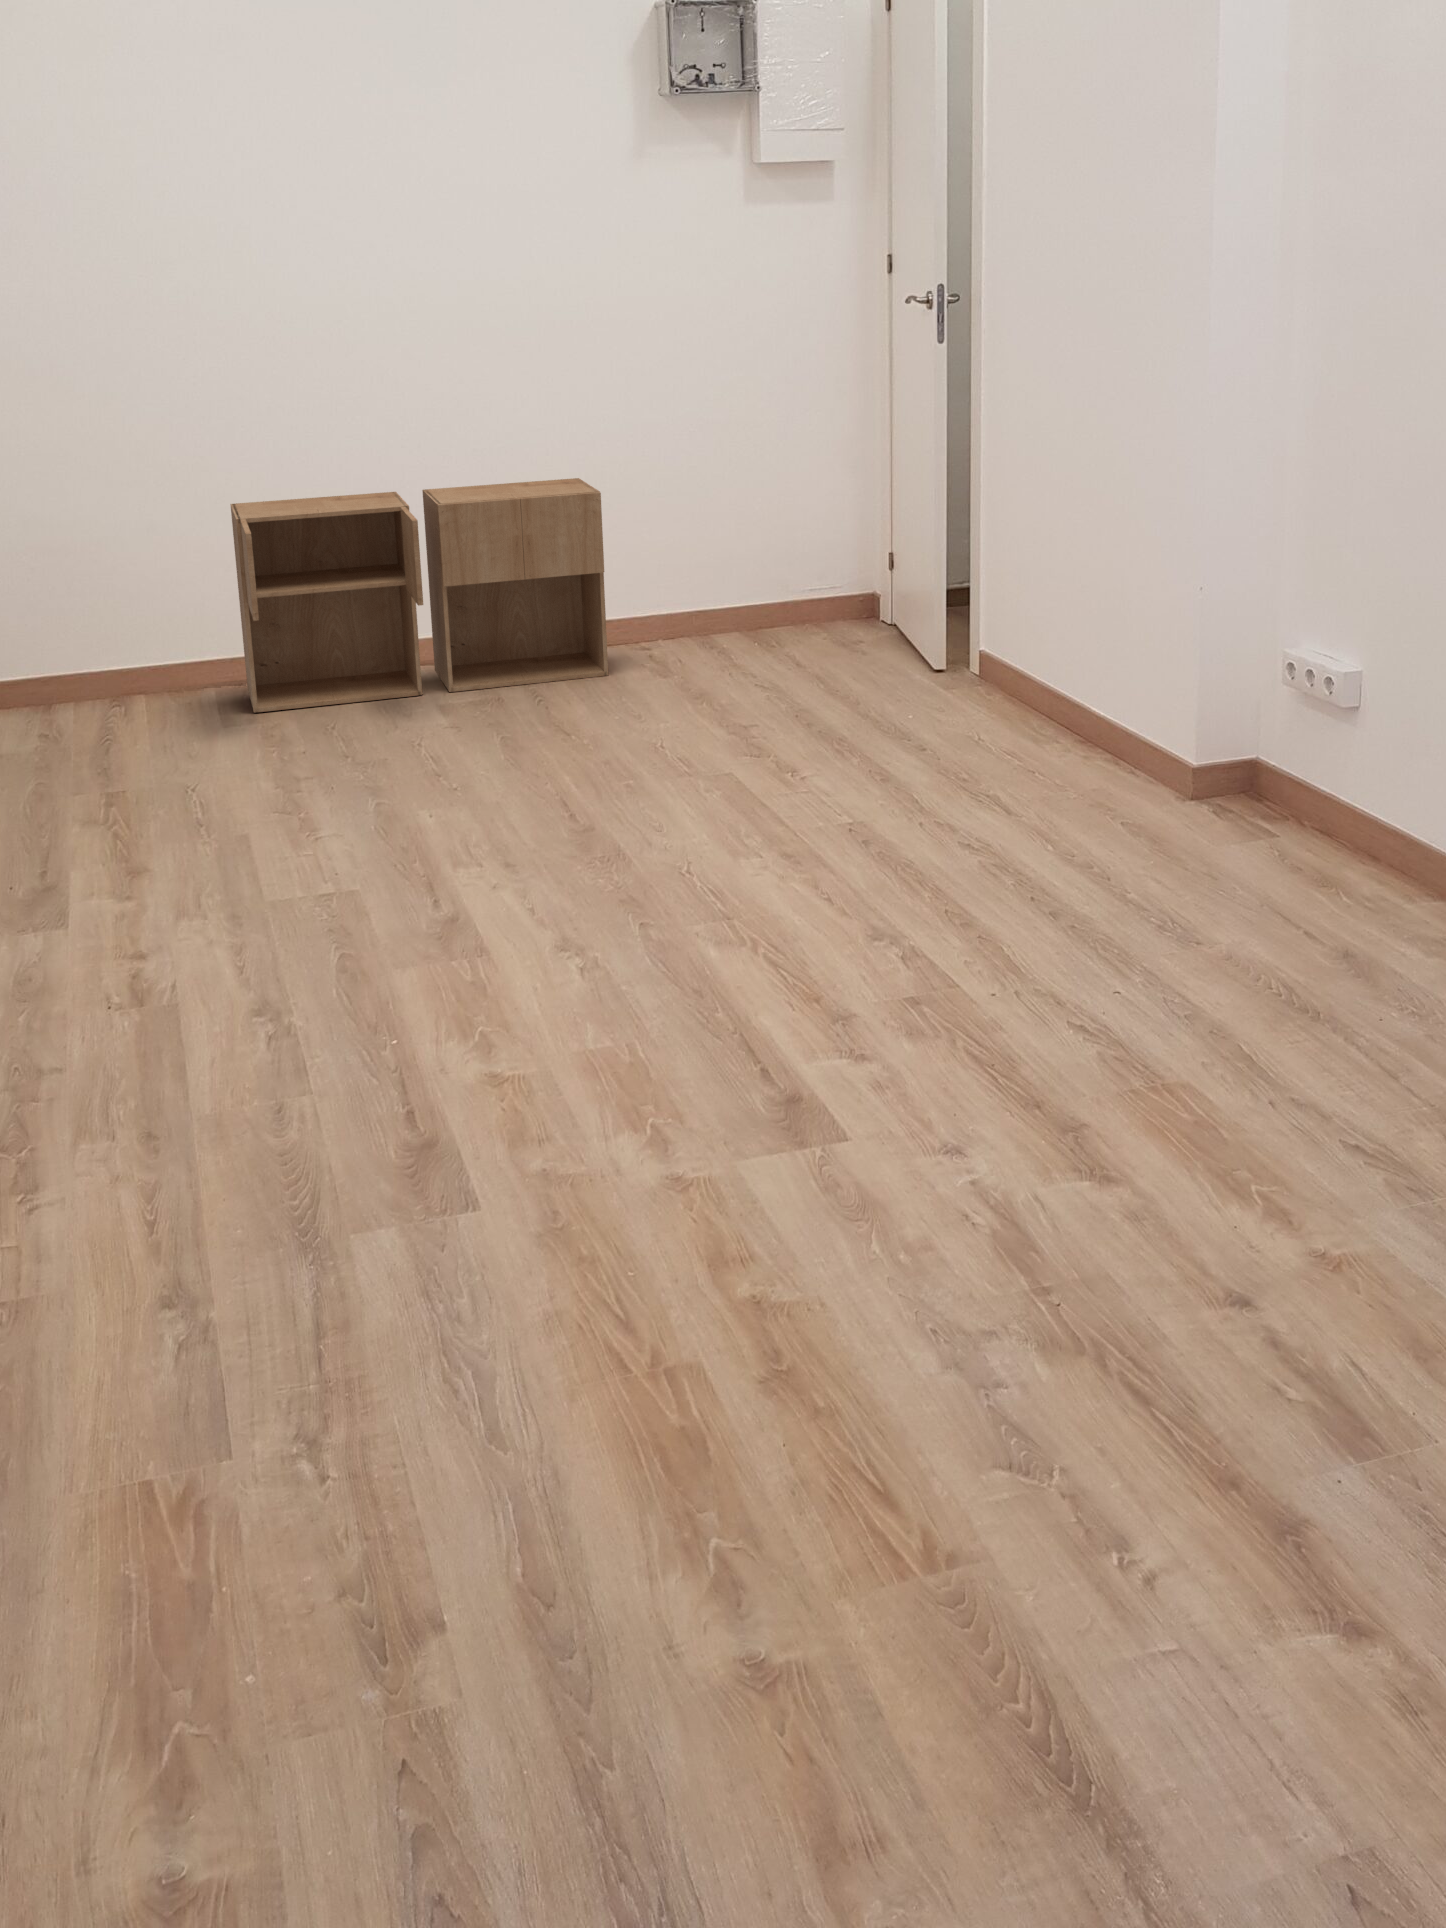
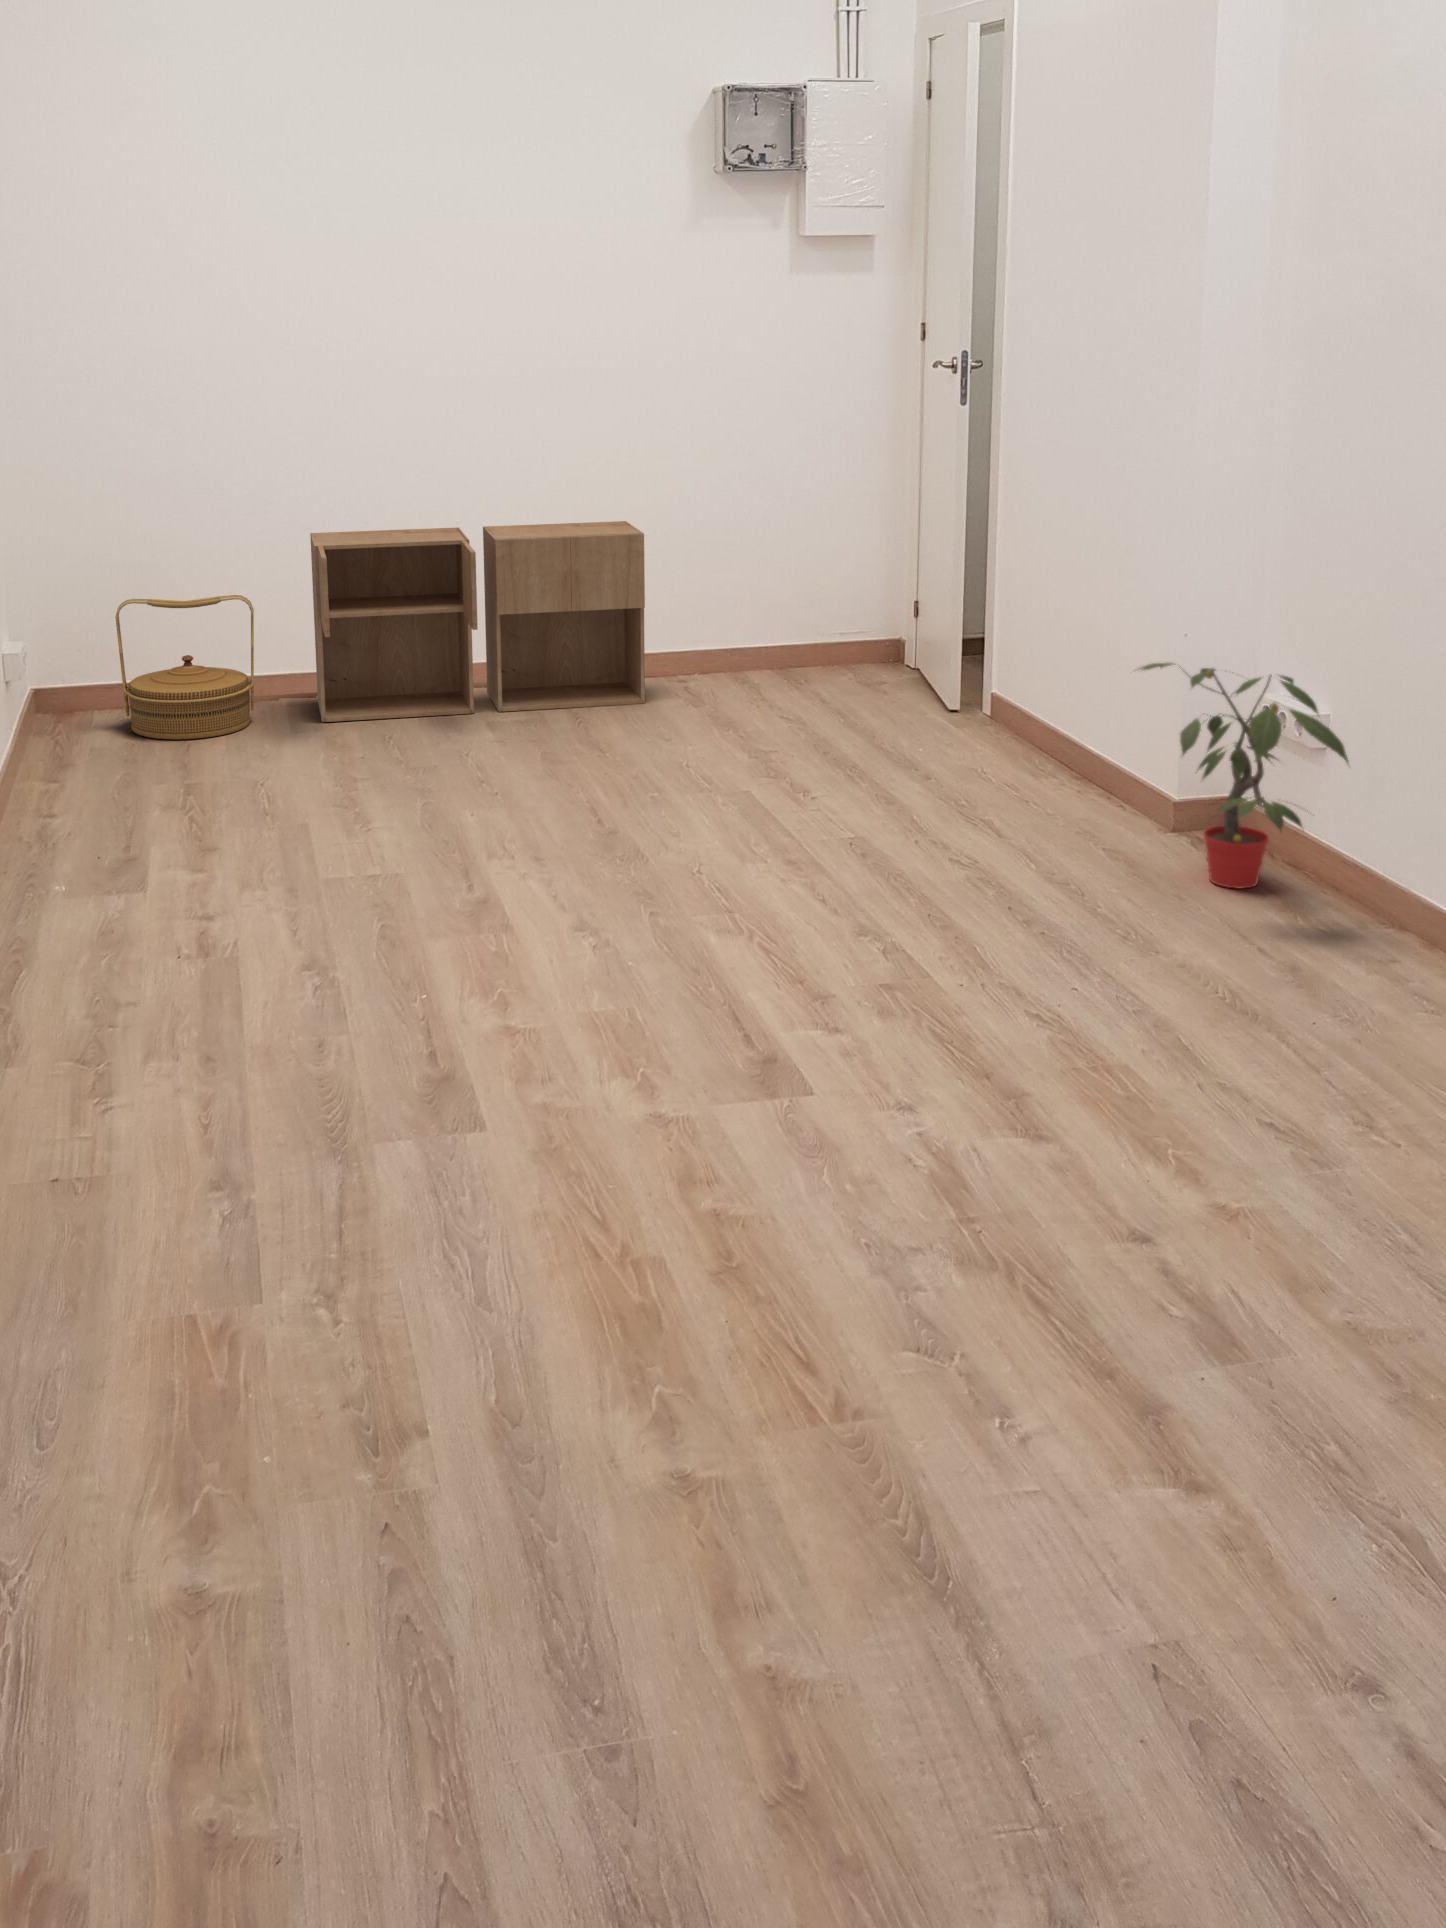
woven basket: none [13,577,176,741] -> present [115,595,254,740]
potted plant: none [1145,621,1397,862] -> present [1140,663,1349,889]

